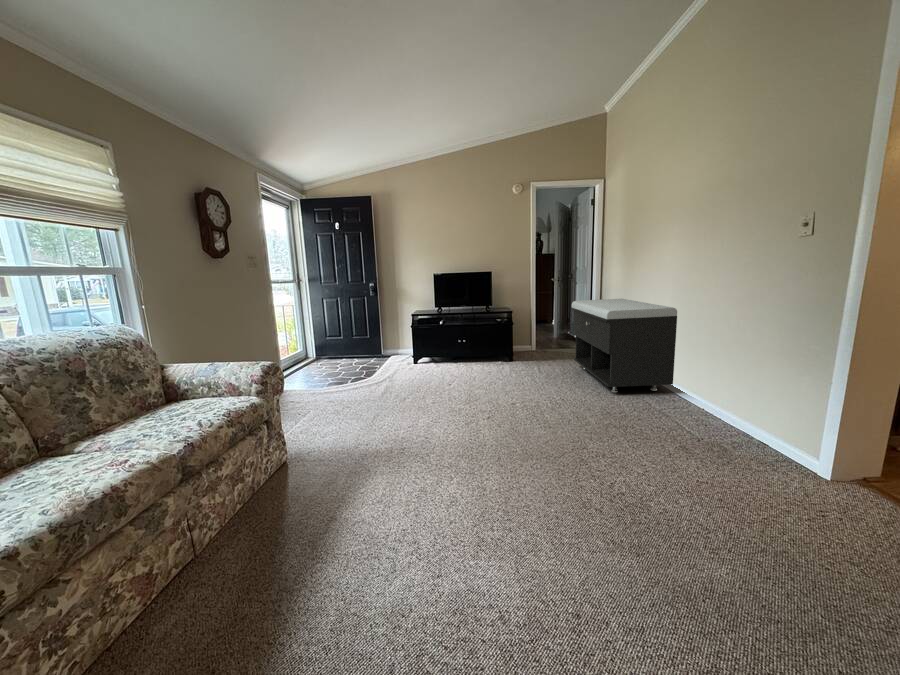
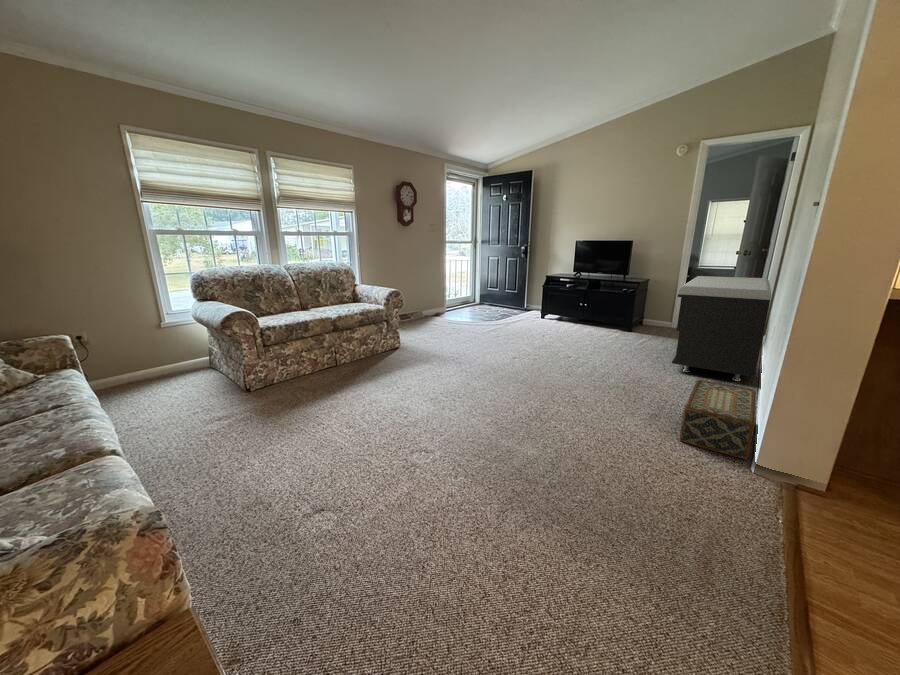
woven basket: none [688,399,815,475] -> present [679,380,756,460]

